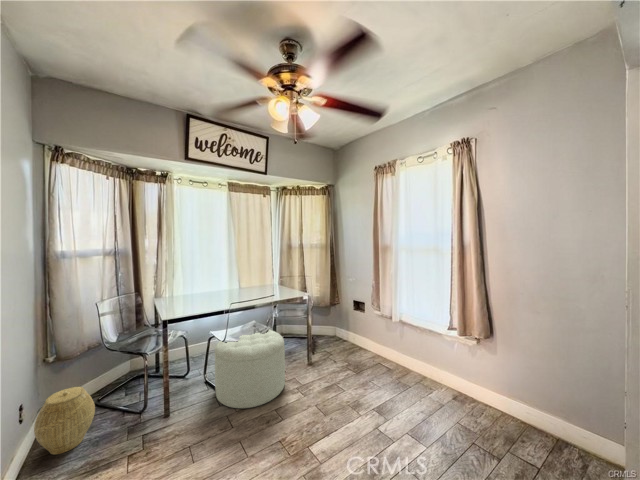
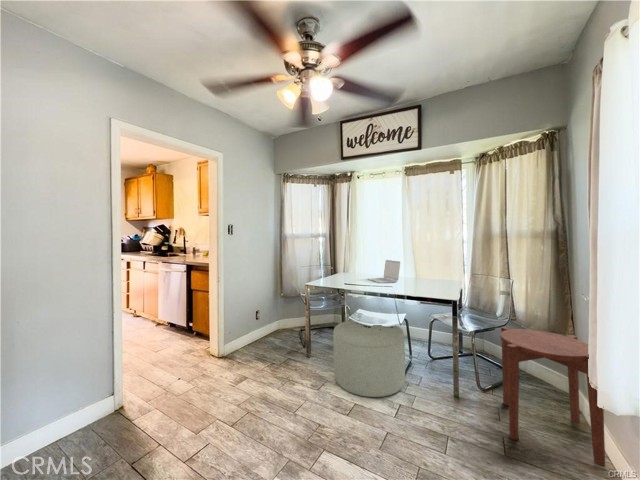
laptop: none [197,272,234,296] -> present [368,260,400,283]
side table: none [325,301,374,366] -> present [500,327,605,467]
woven basket: present [34,387,95,454] -> none [258,315,283,348]

